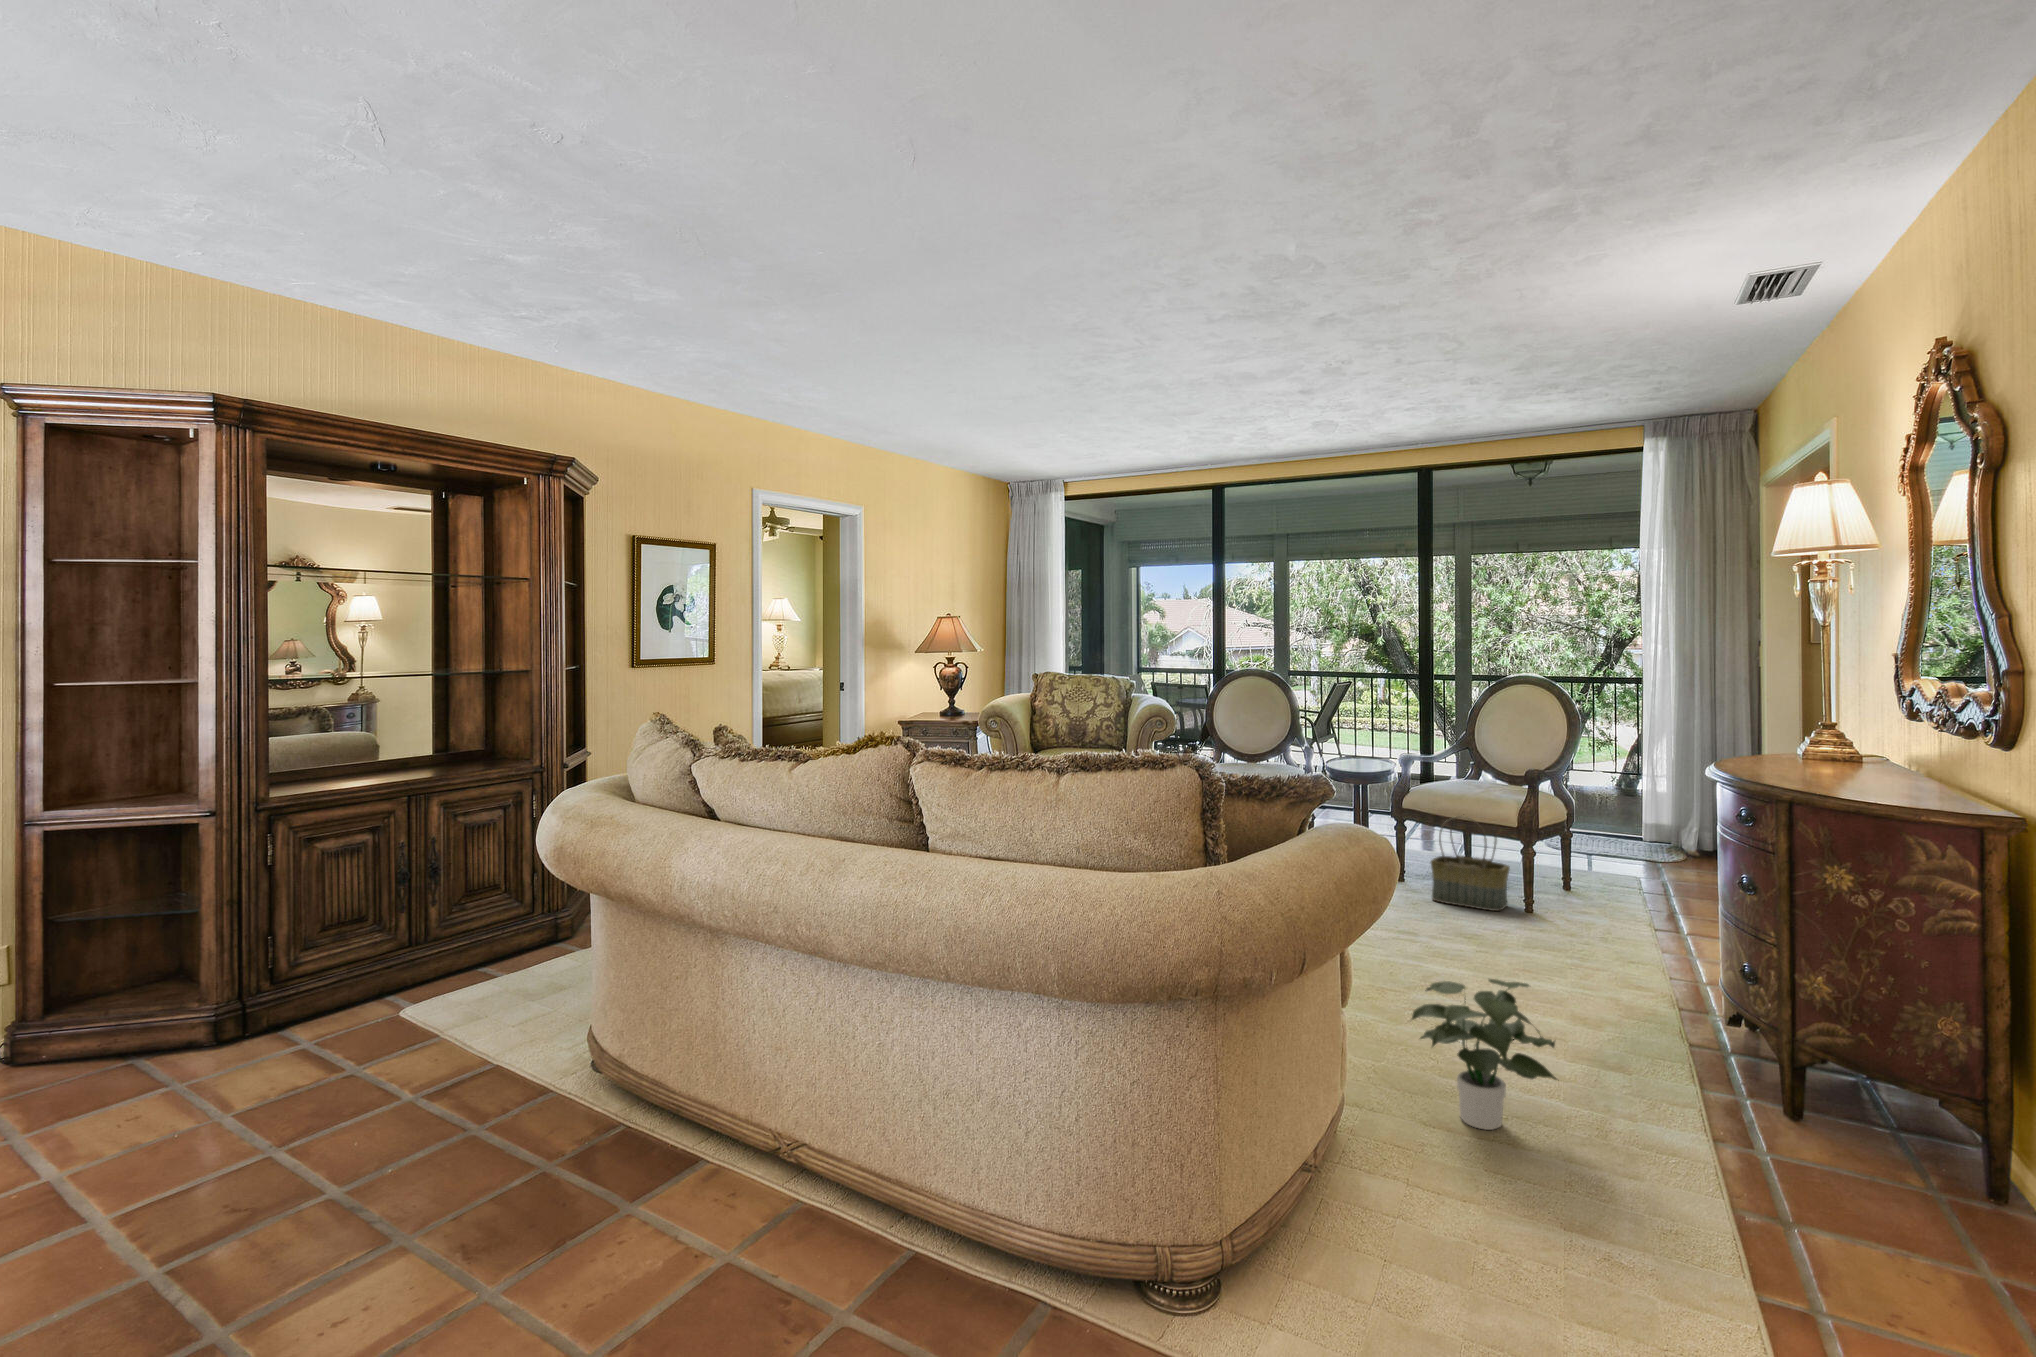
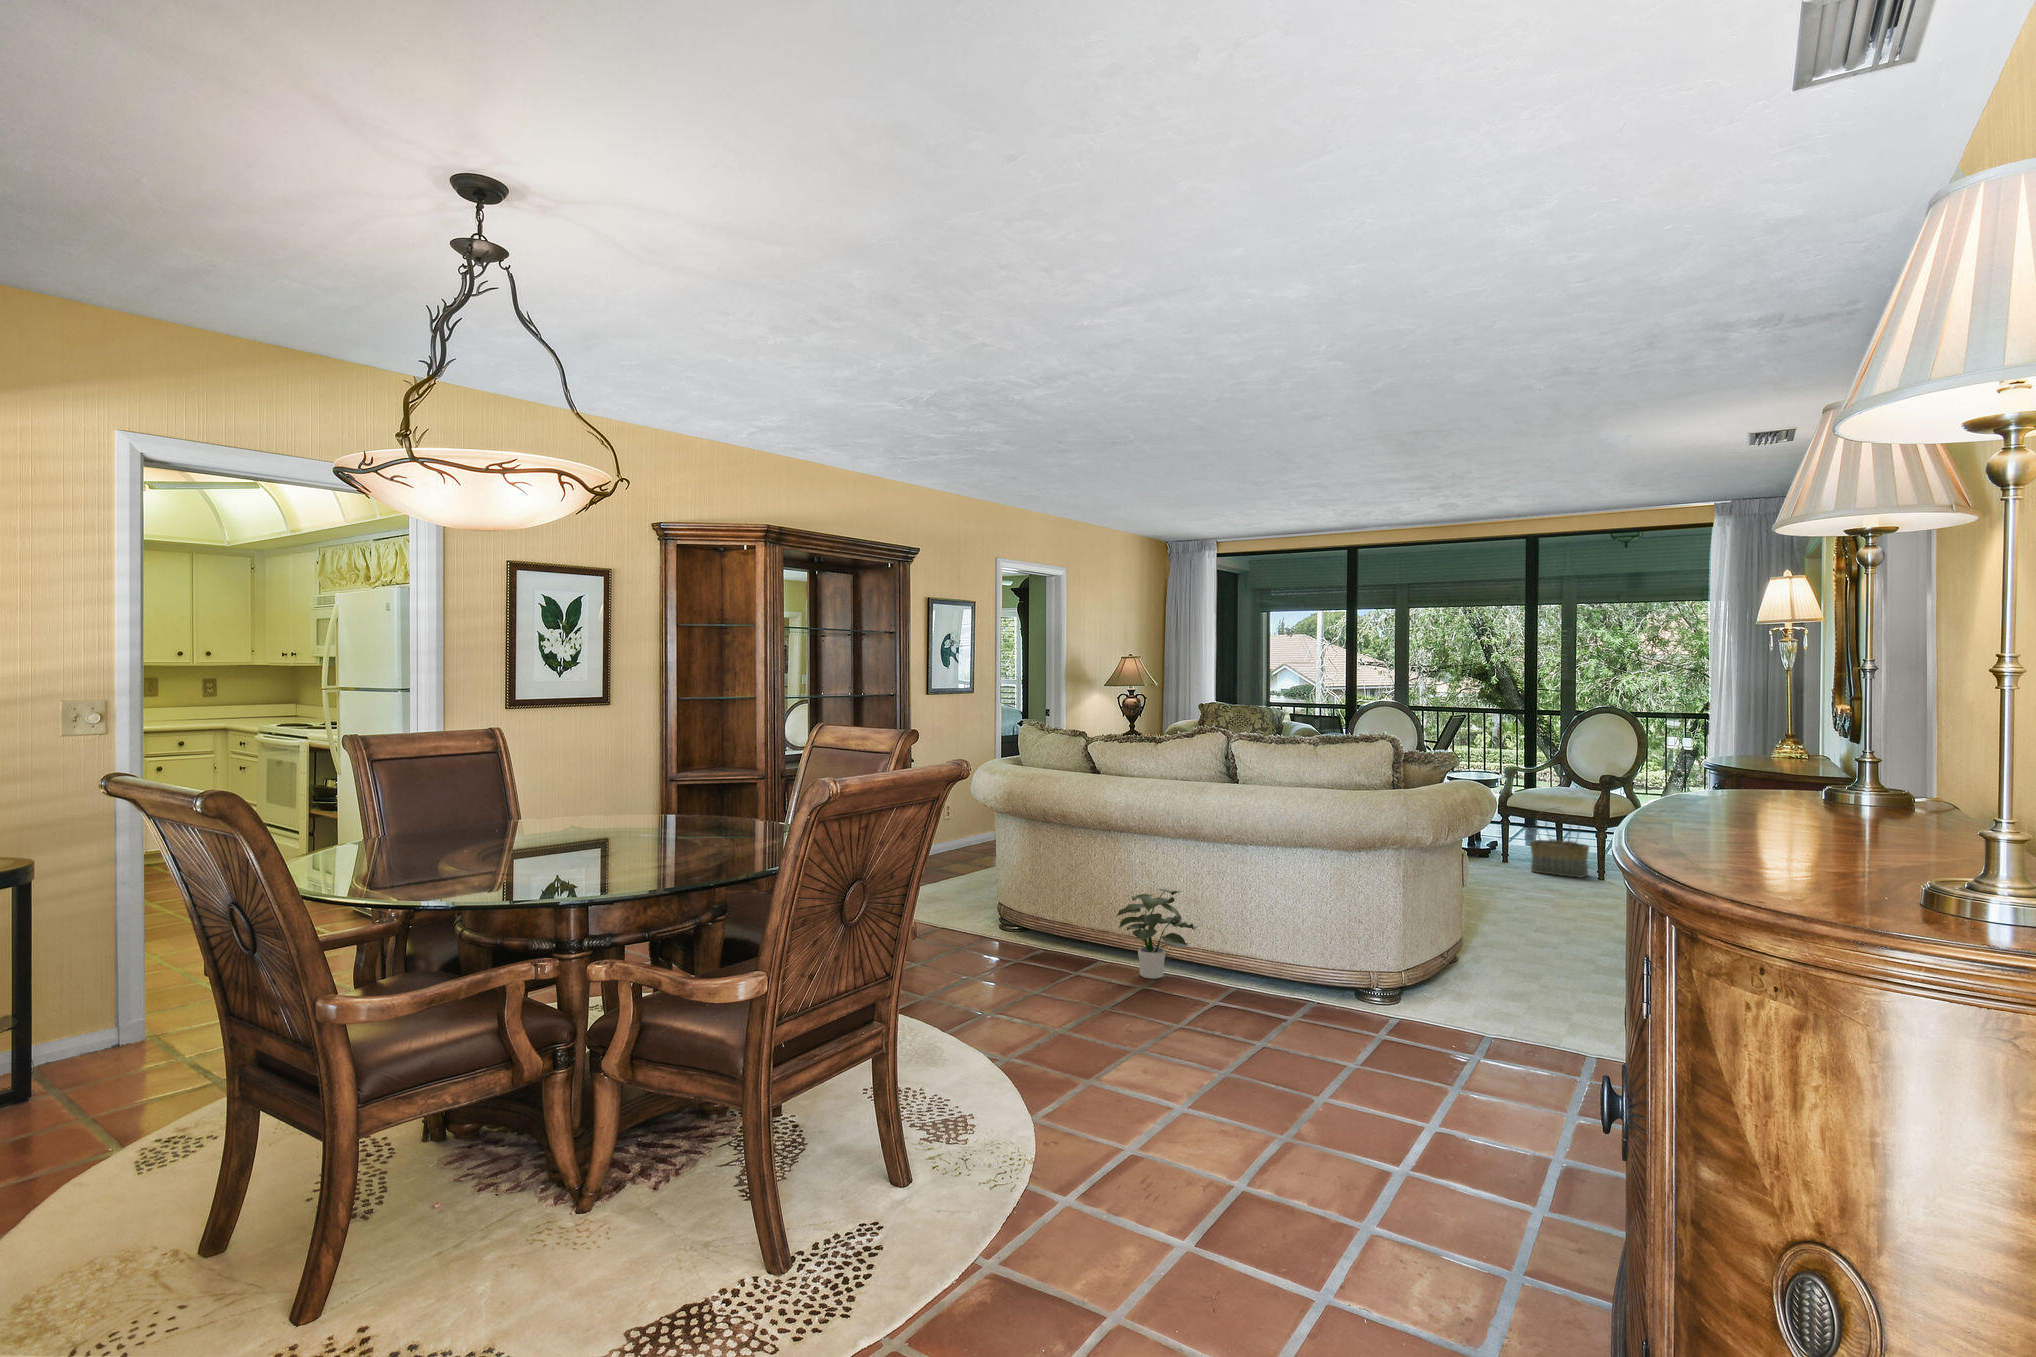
potted plant: present [1412,979,1559,1130] -> present [1117,889,1197,979]

